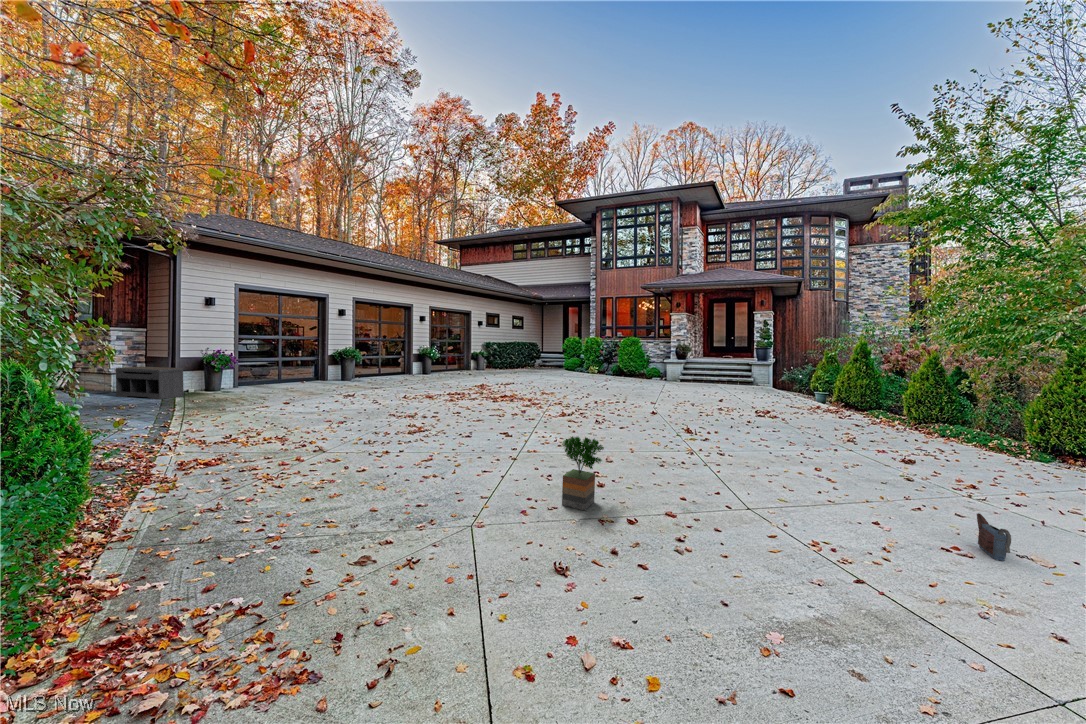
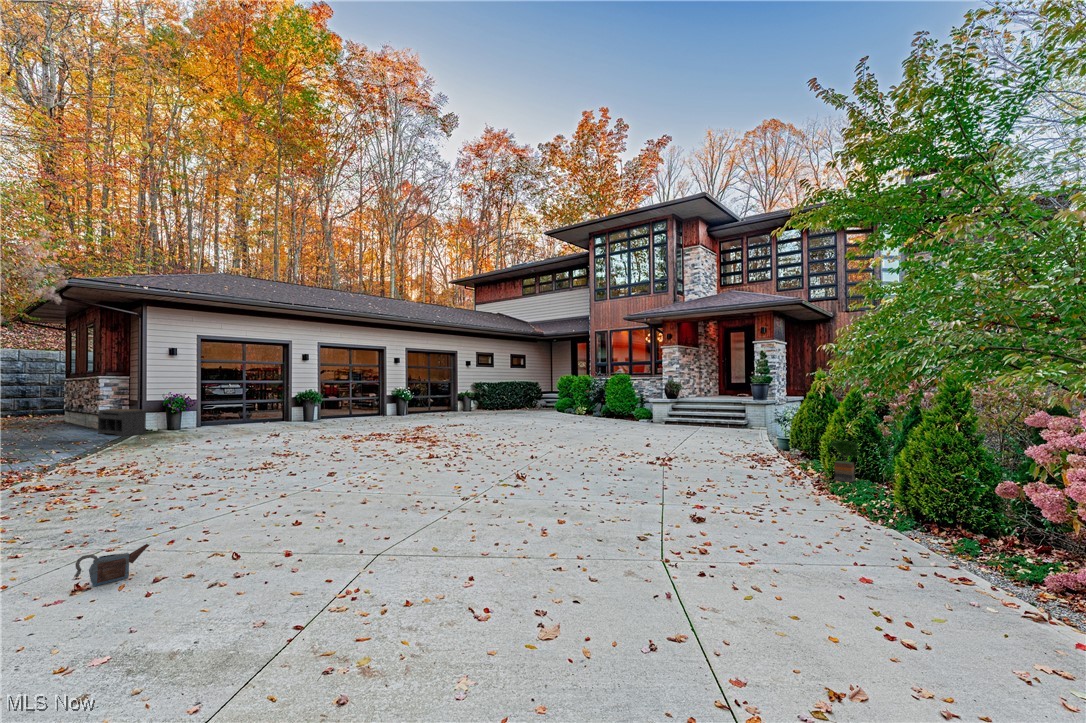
potted tree: present [562,436,604,510] -> present [831,440,861,482]
watering can: present [977,513,1011,561] -> present [74,544,149,587]

